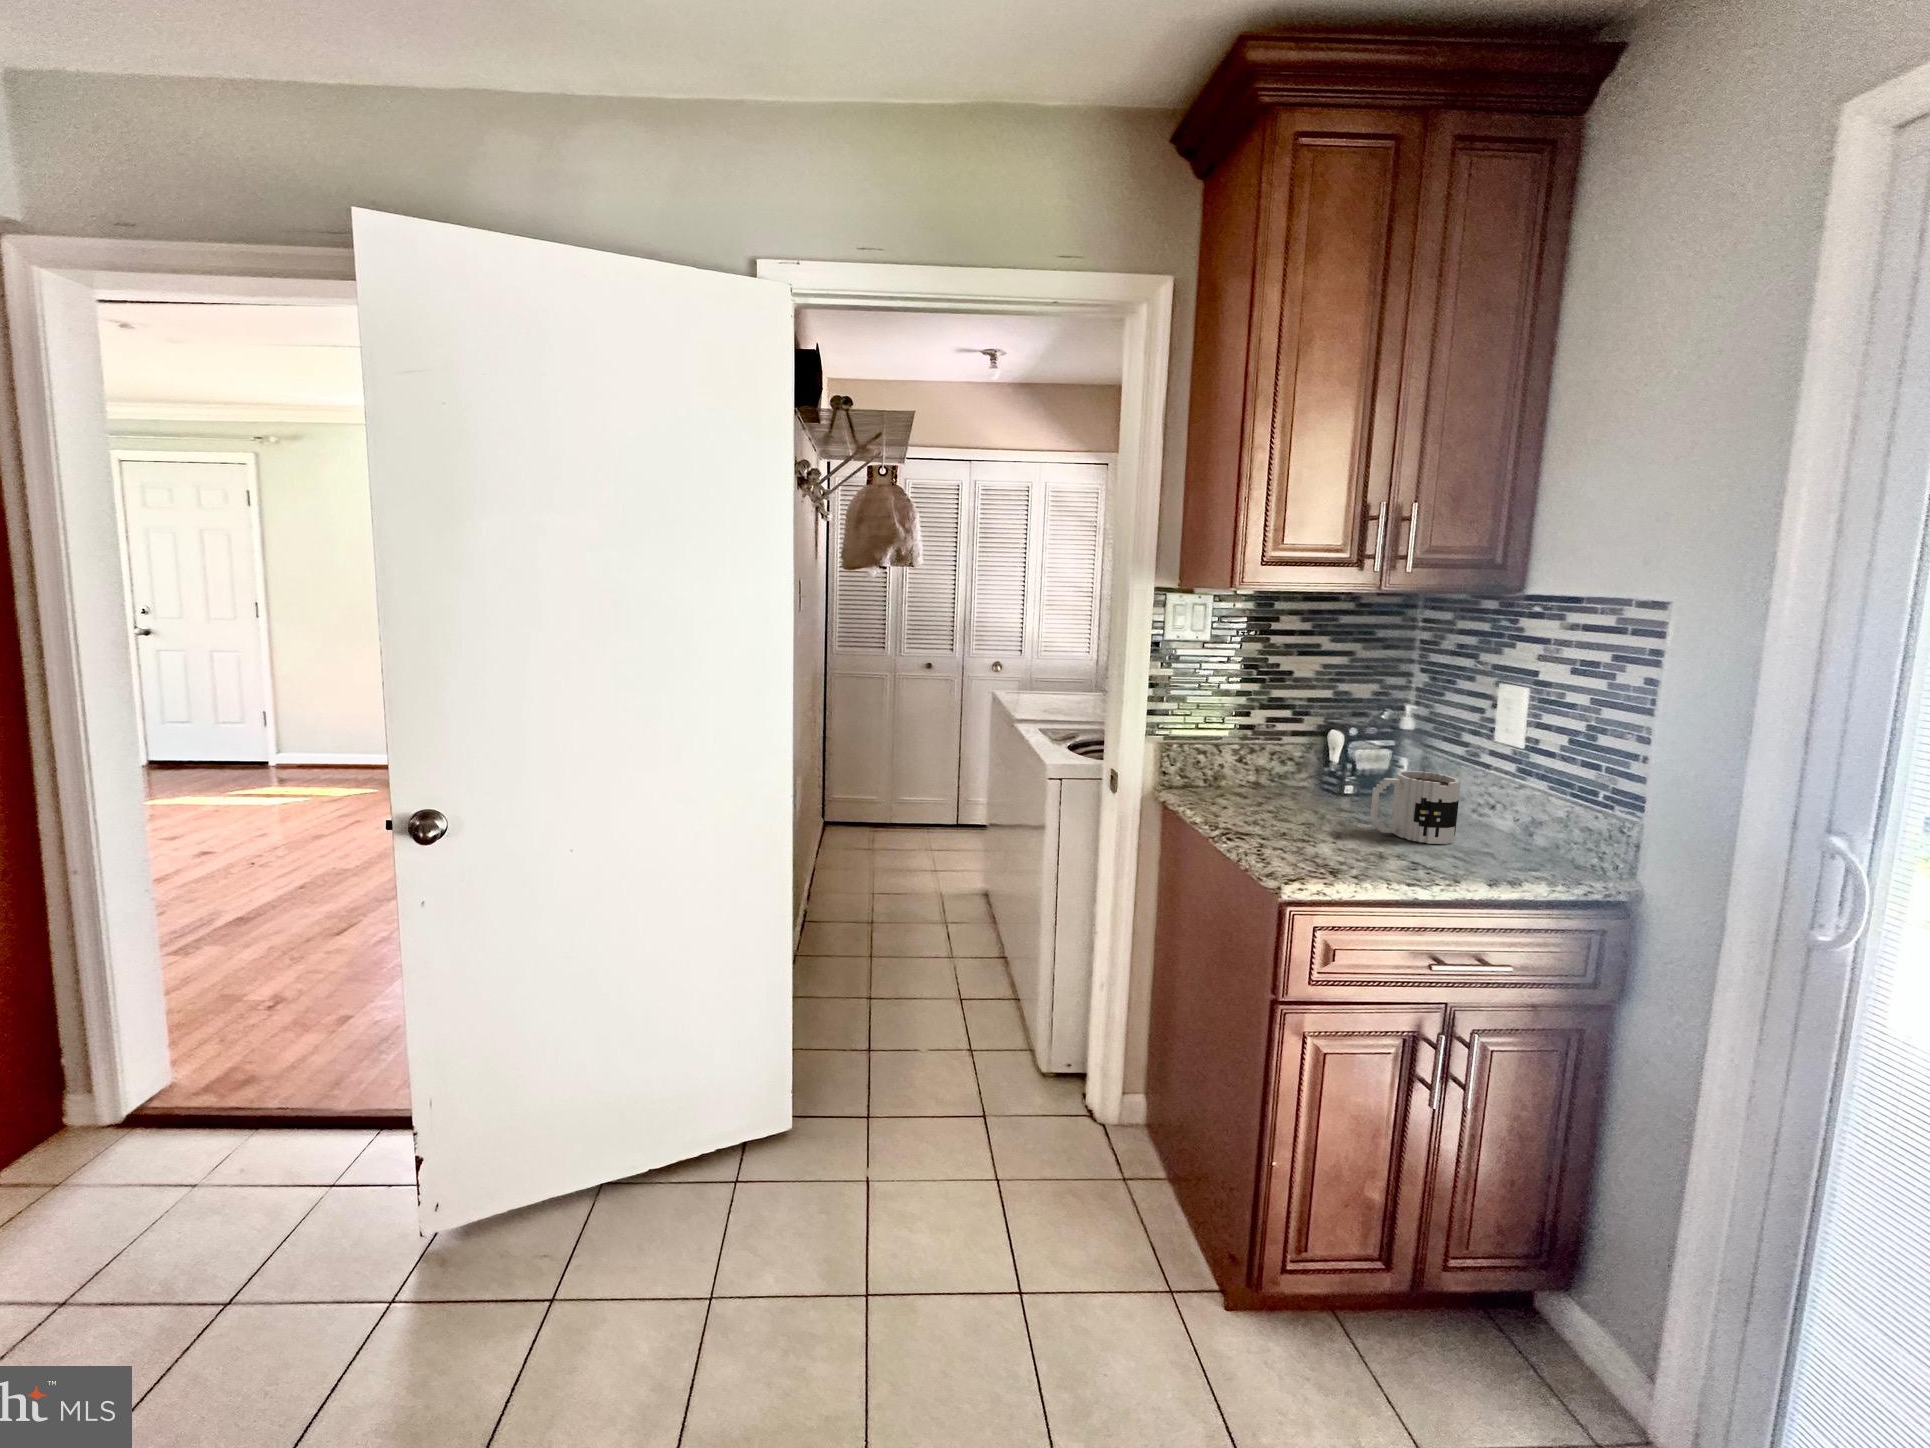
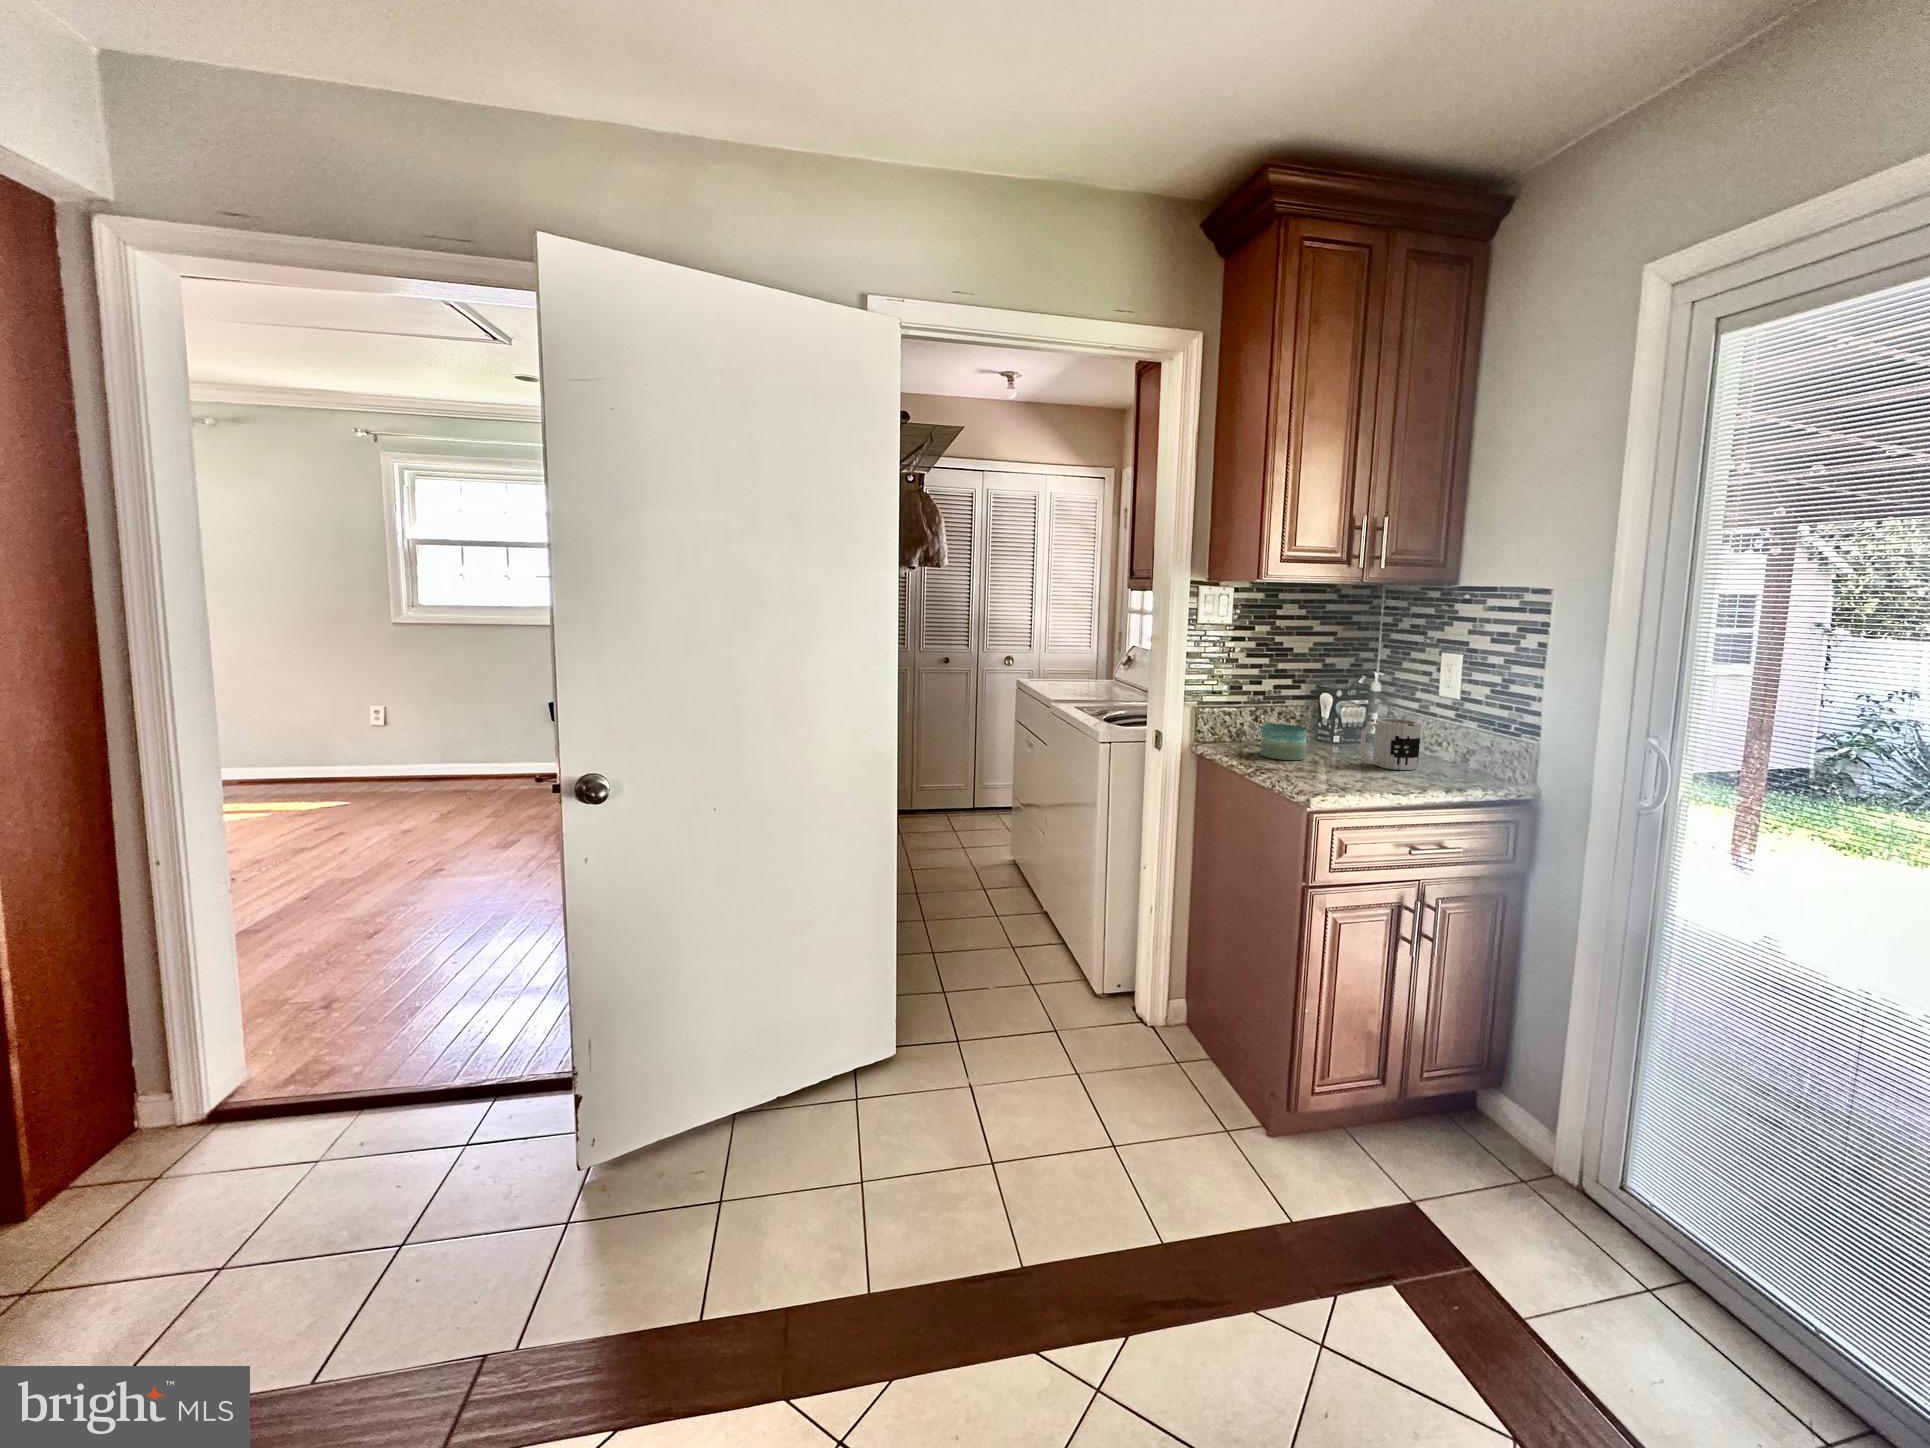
candle: none [1237,770,1300,820] -> present [1260,724,1307,760]

